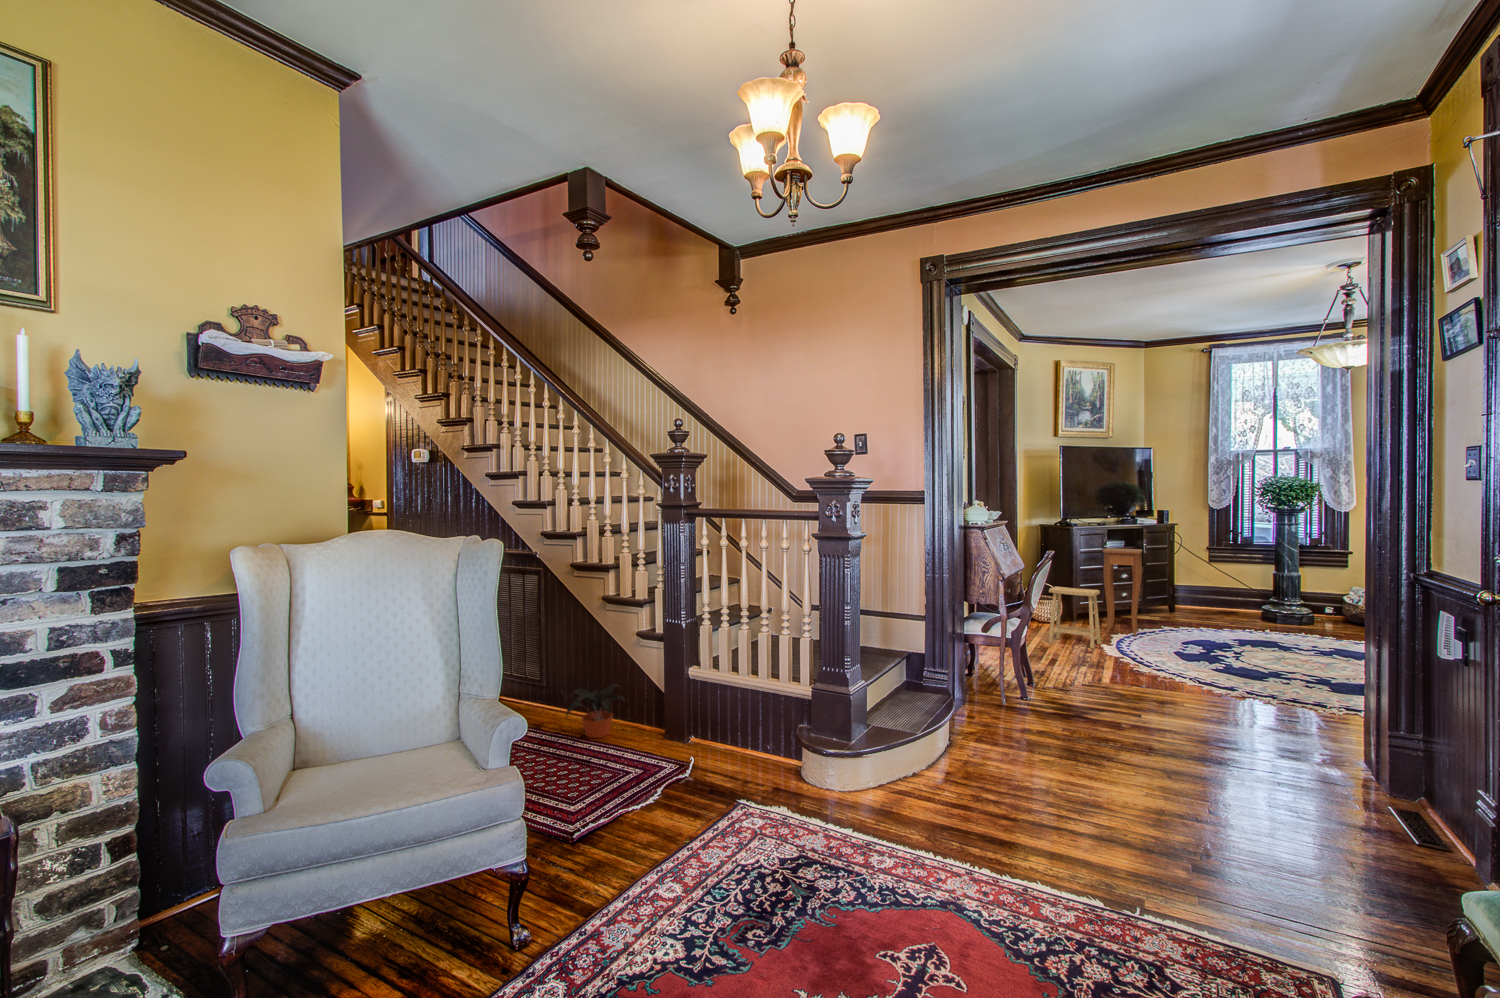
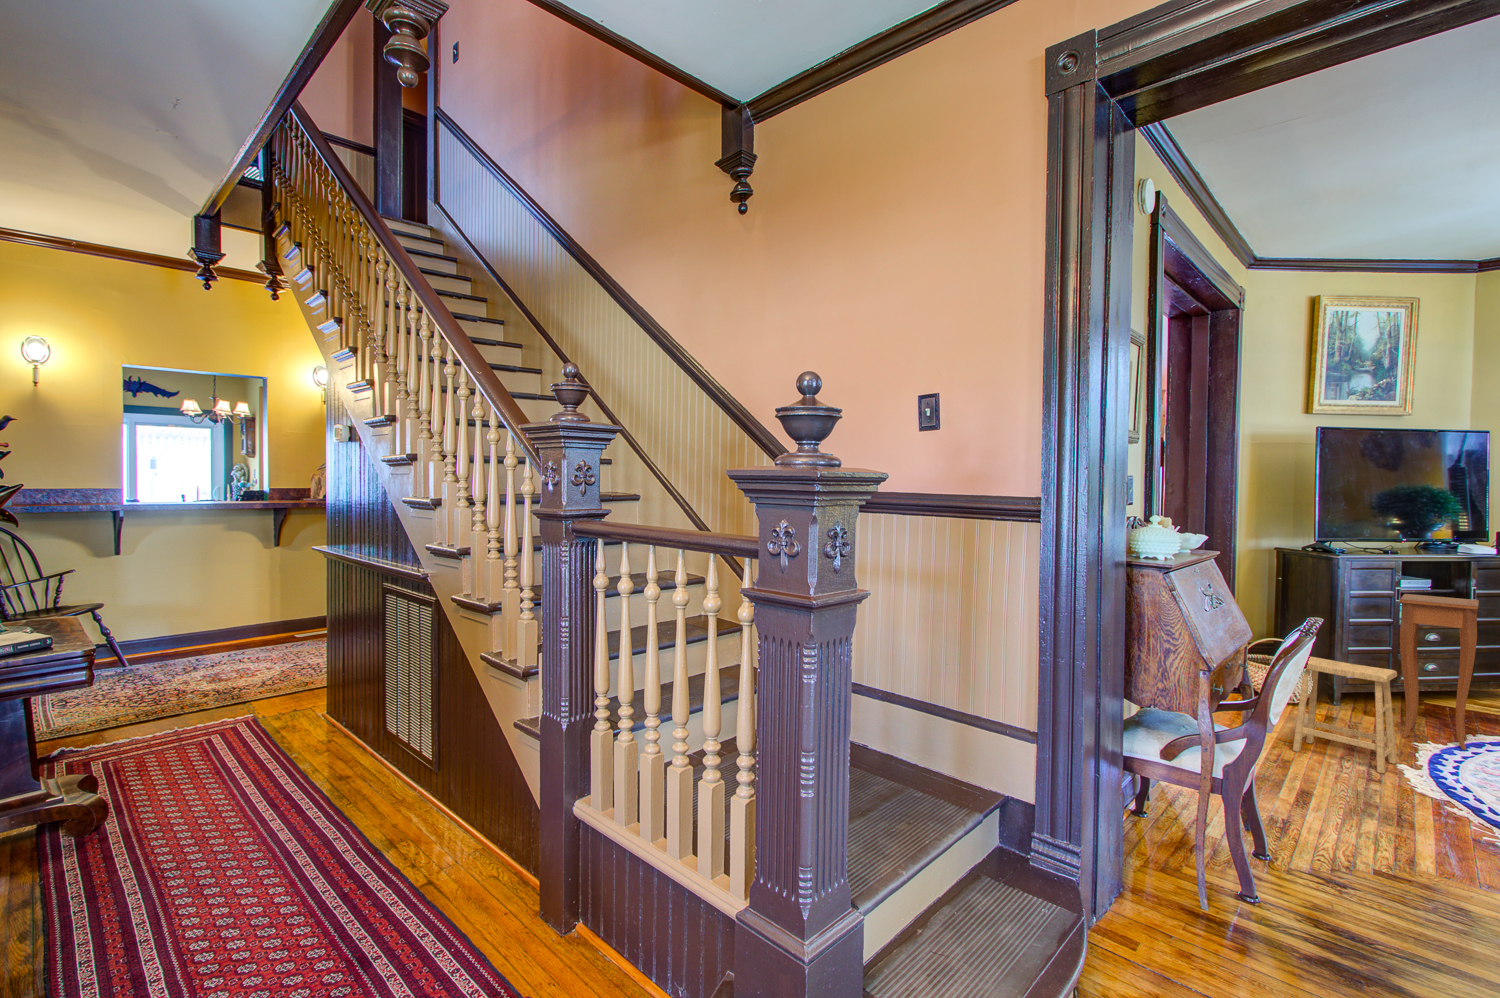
potted plant: present [566,684,625,738] -> none [380,806,495,903]

